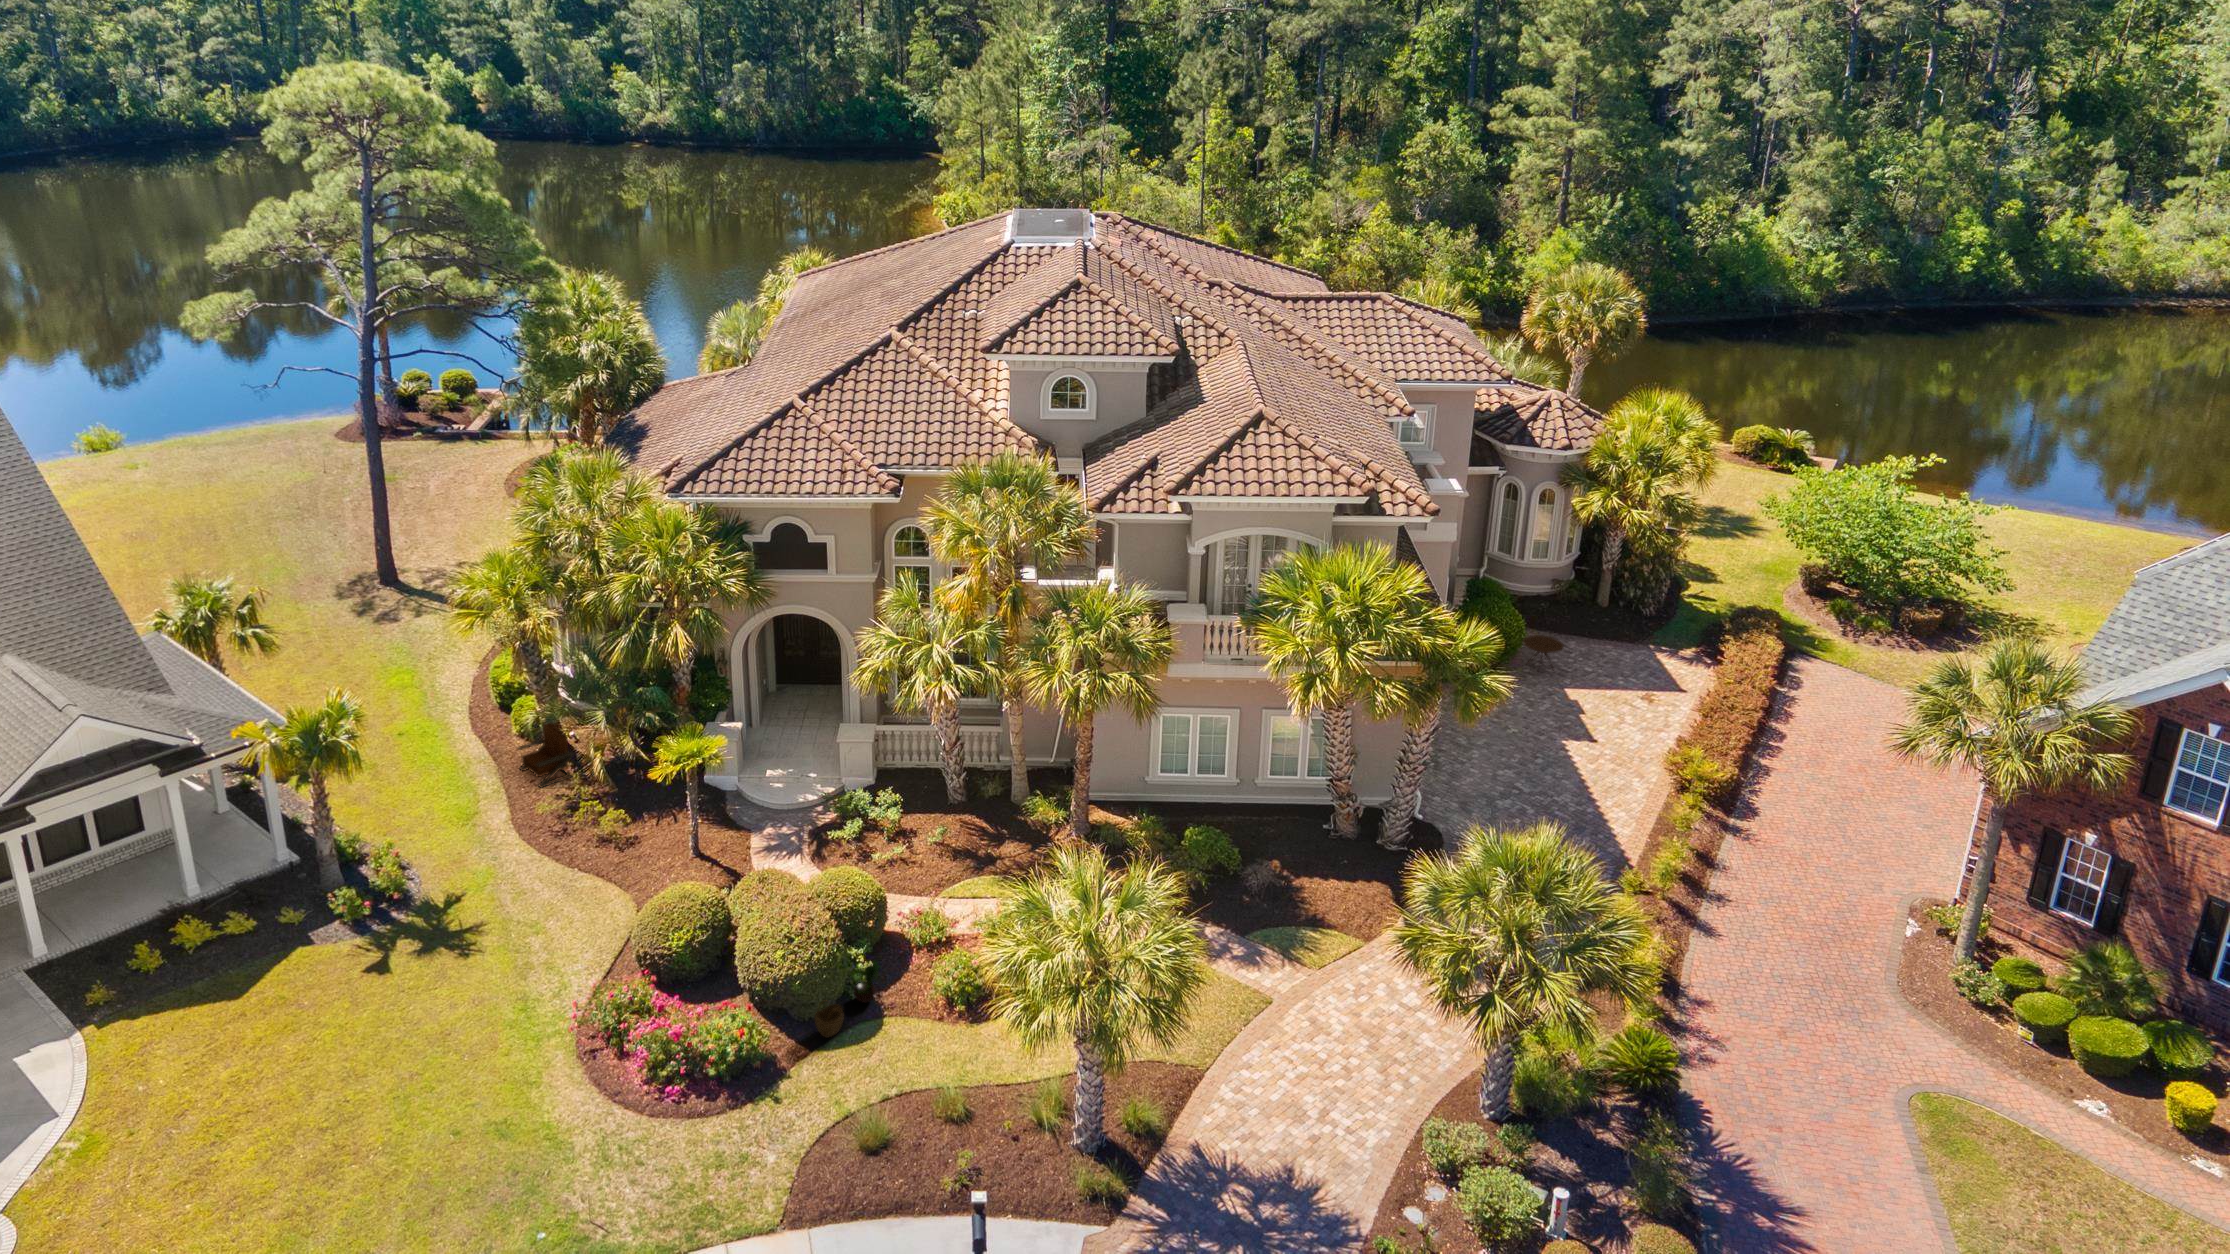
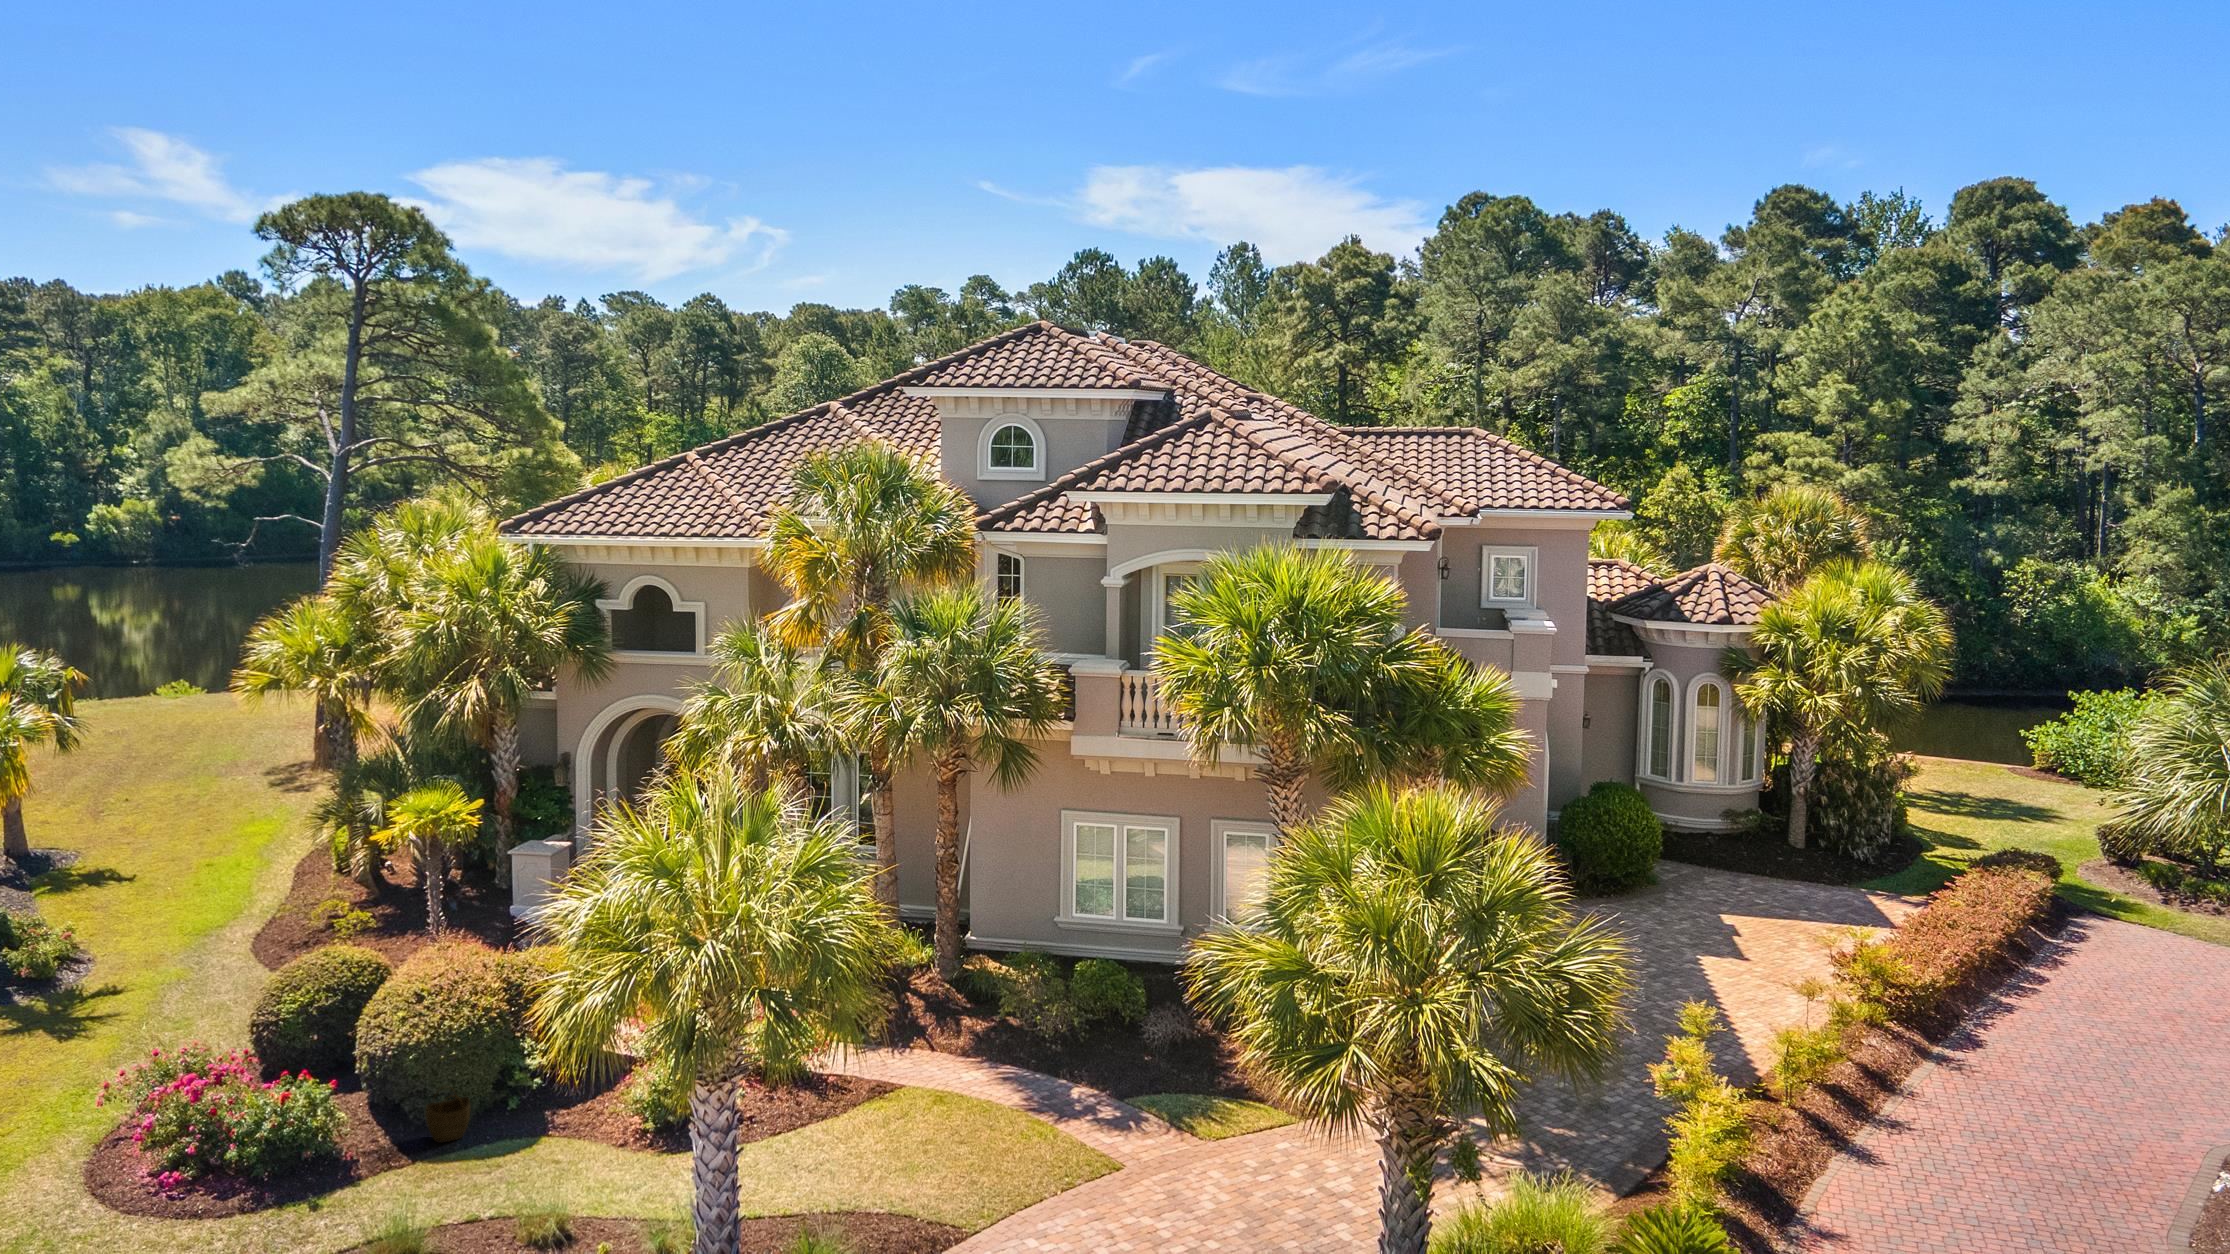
round table: present [1523,635,1564,667] -> none [1663,853,1722,900]
lounge chair: present [518,723,574,788] -> none [294,826,357,898]
potted tree: present [854,963,878,1003] -> none [509,1044,552,1113]

